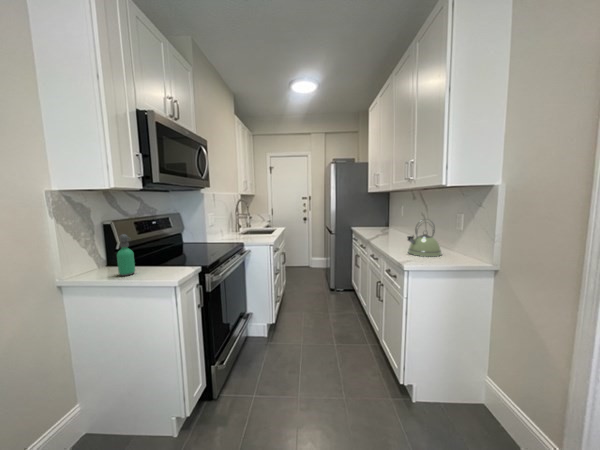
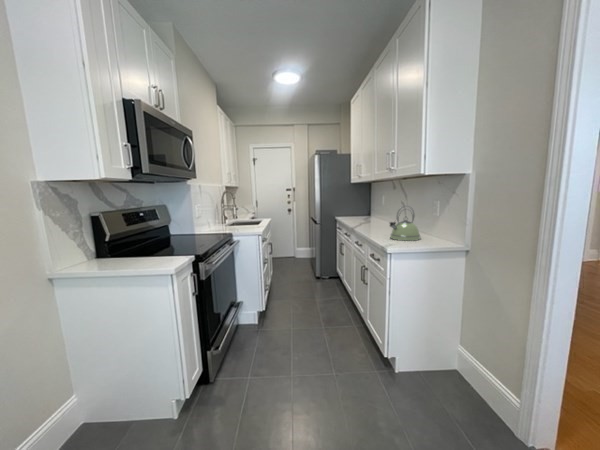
soap dispenser: present [117,234,135,276] -> none [109,225,129,266]

